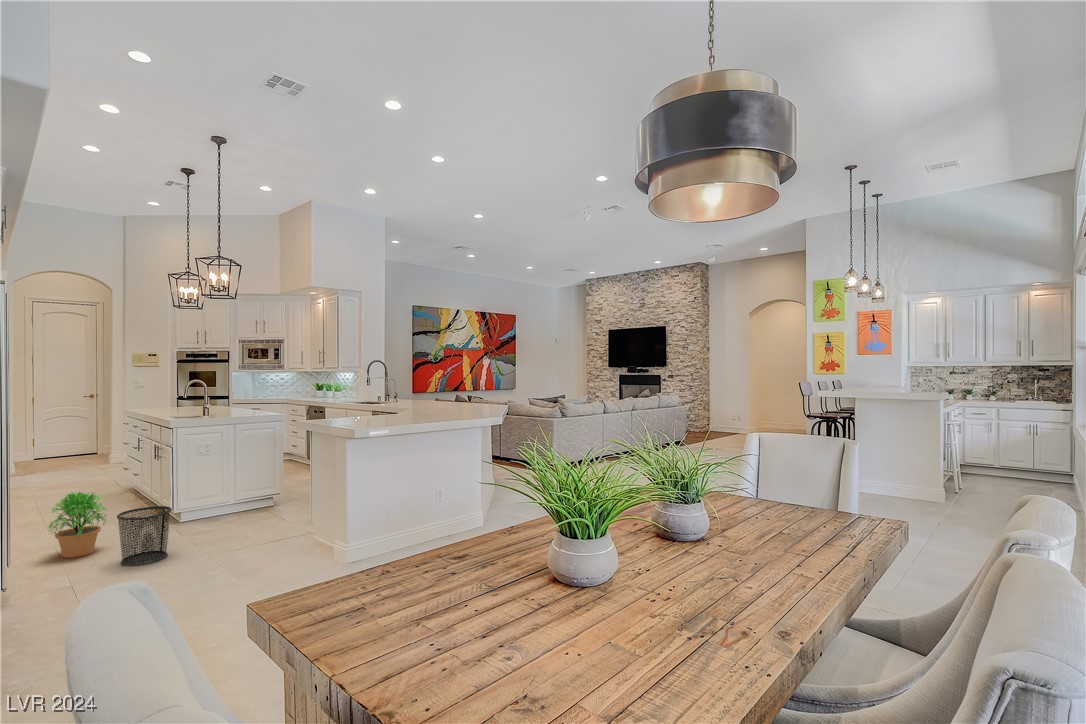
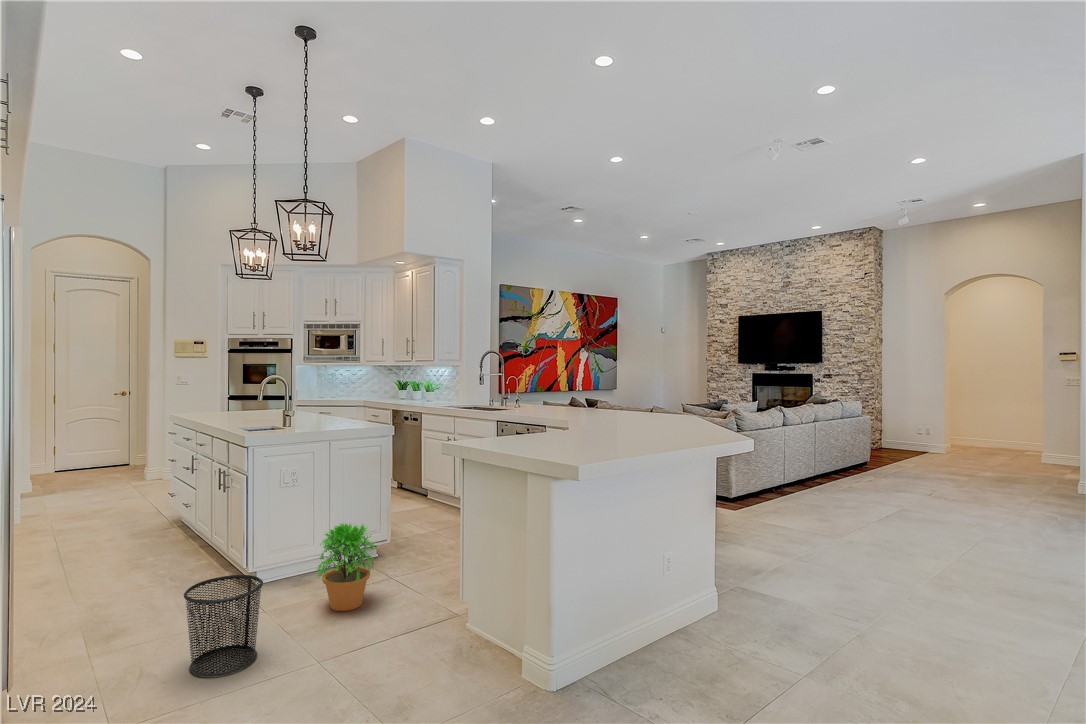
potted plant: present [48,492,106,558] -> present [316,523,375,611]

